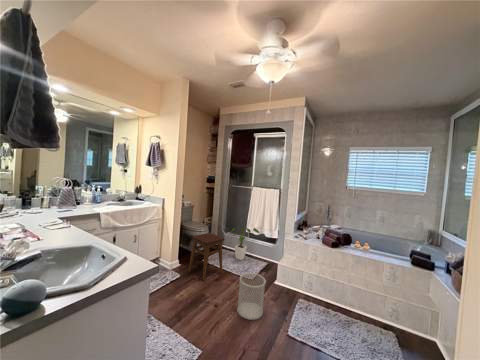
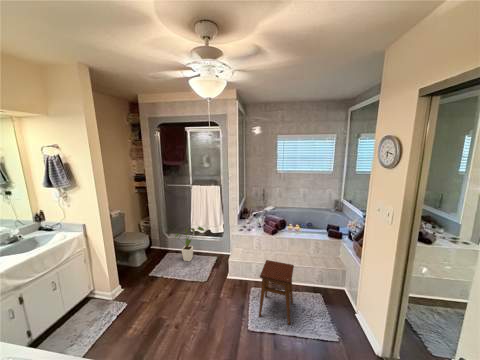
stool: present [188,233,225,281] -> present [259,260,294,325]
wastebasket: present [237,273,266,320] -> none [198,283,224,328]

